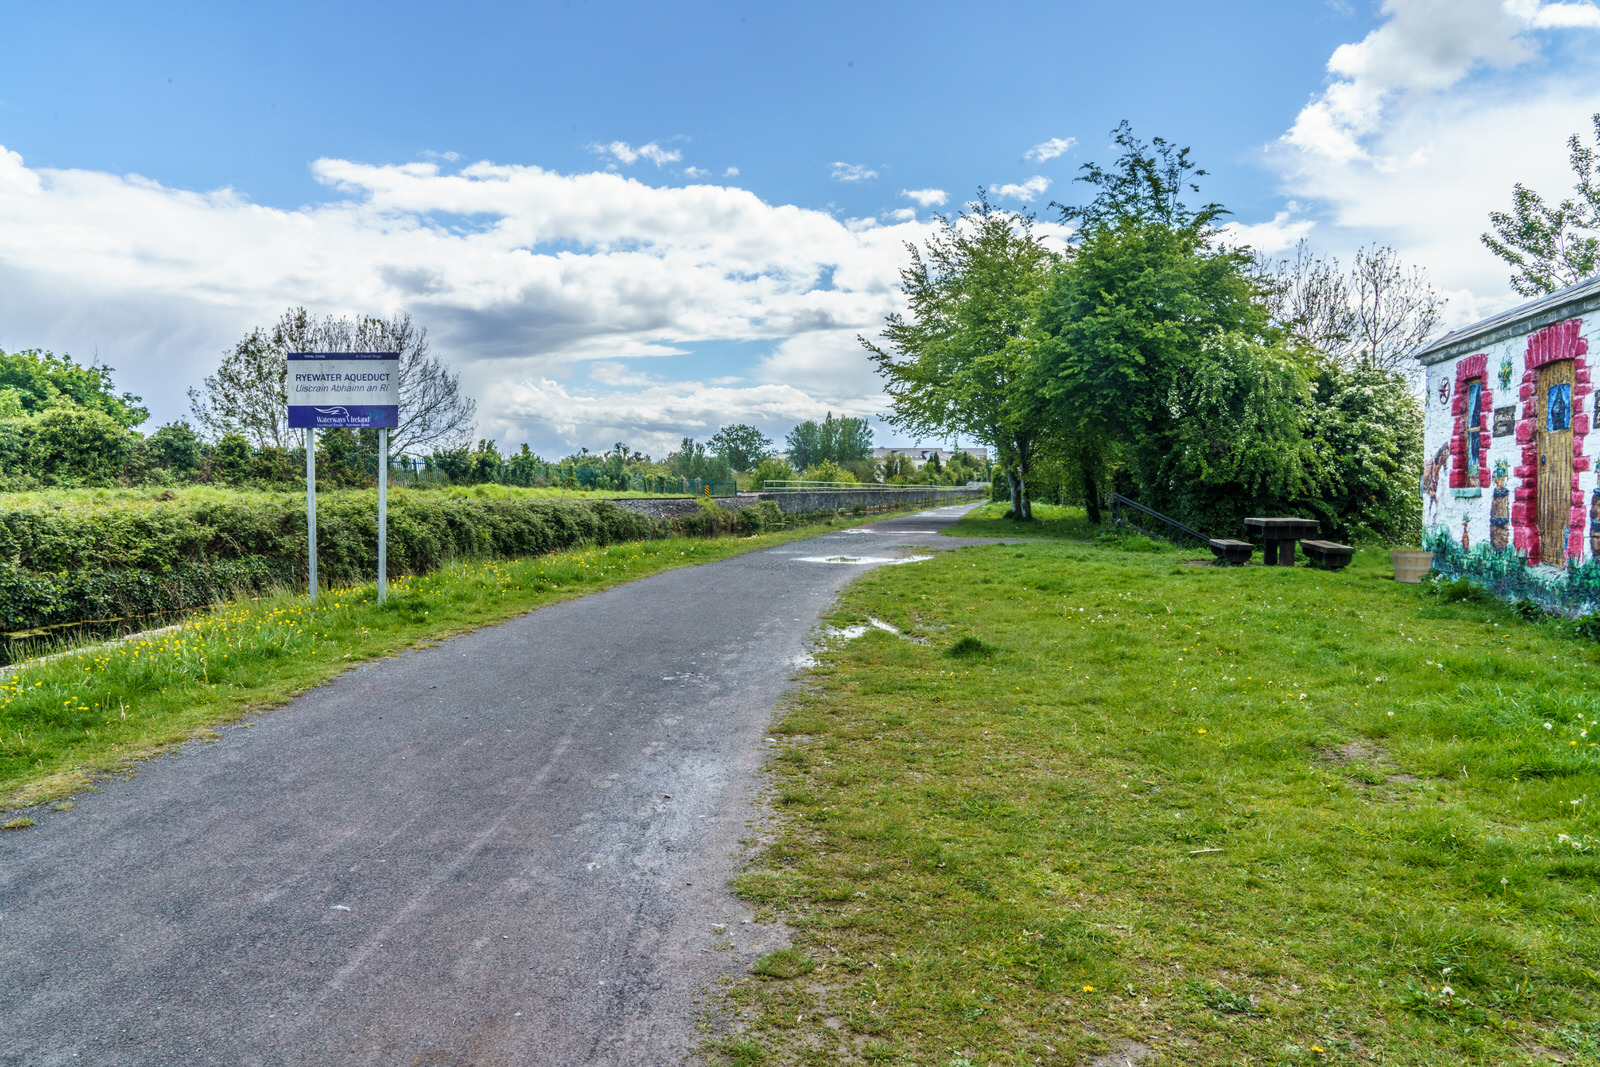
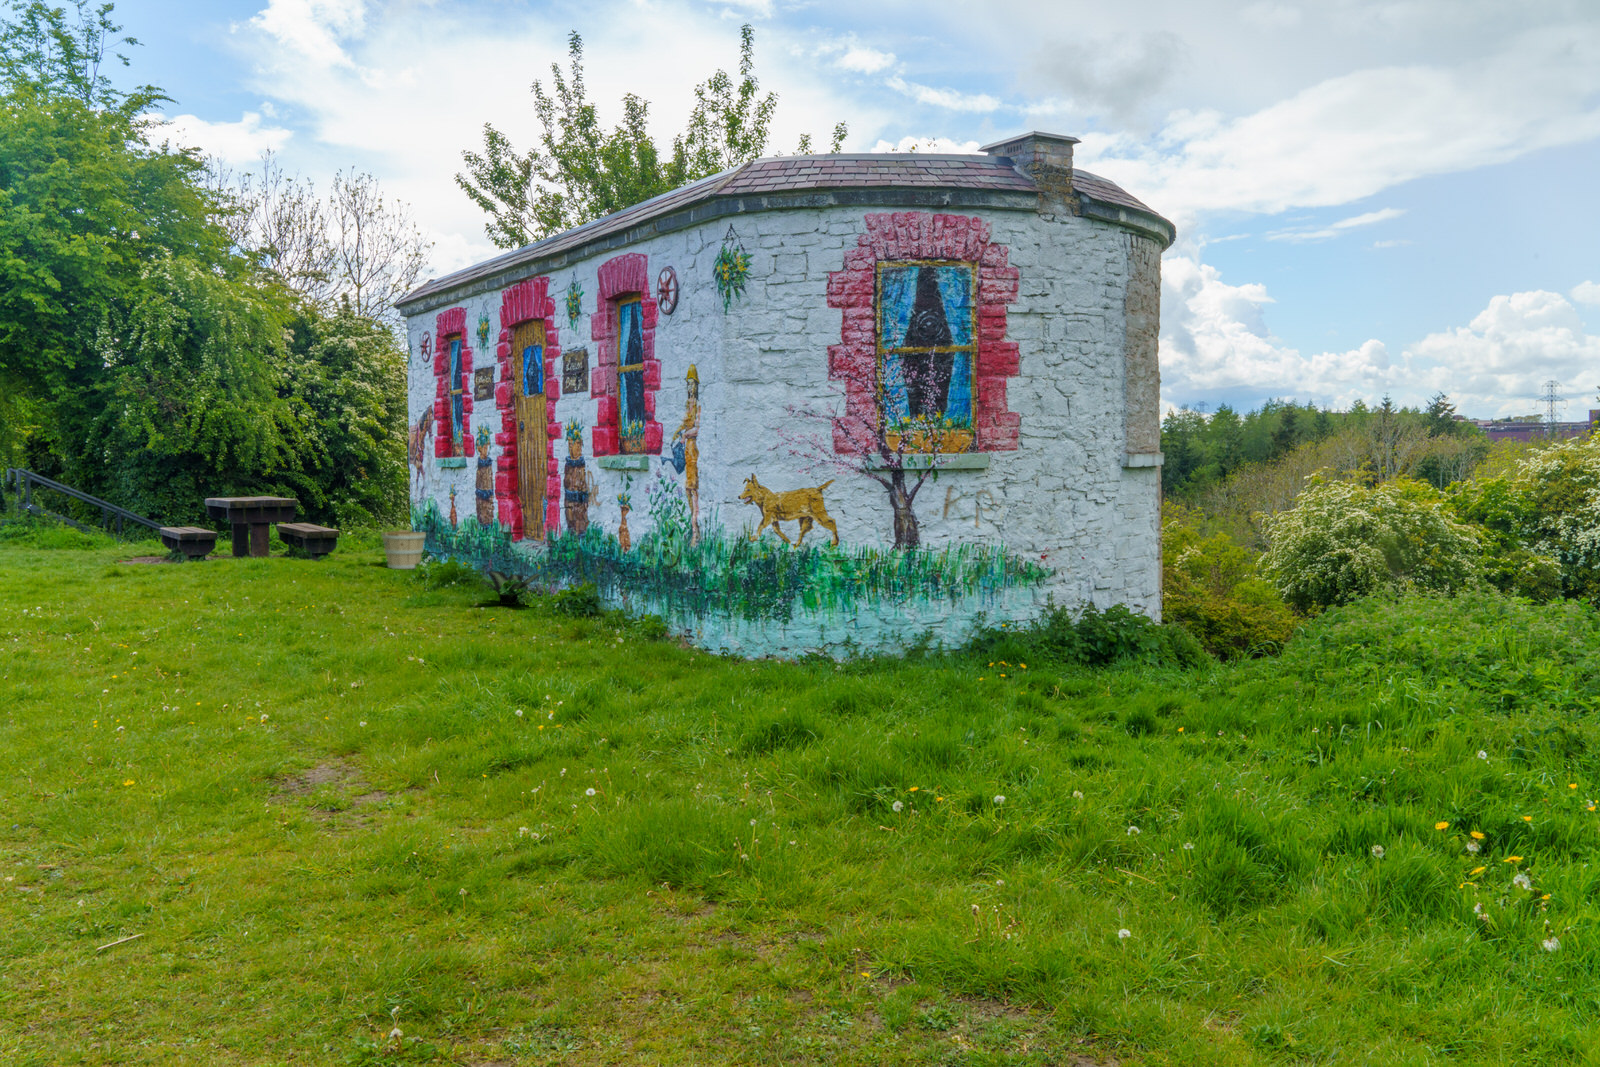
potted plant: none [1484,590,1567,624] -> present [482,571,541,605]

